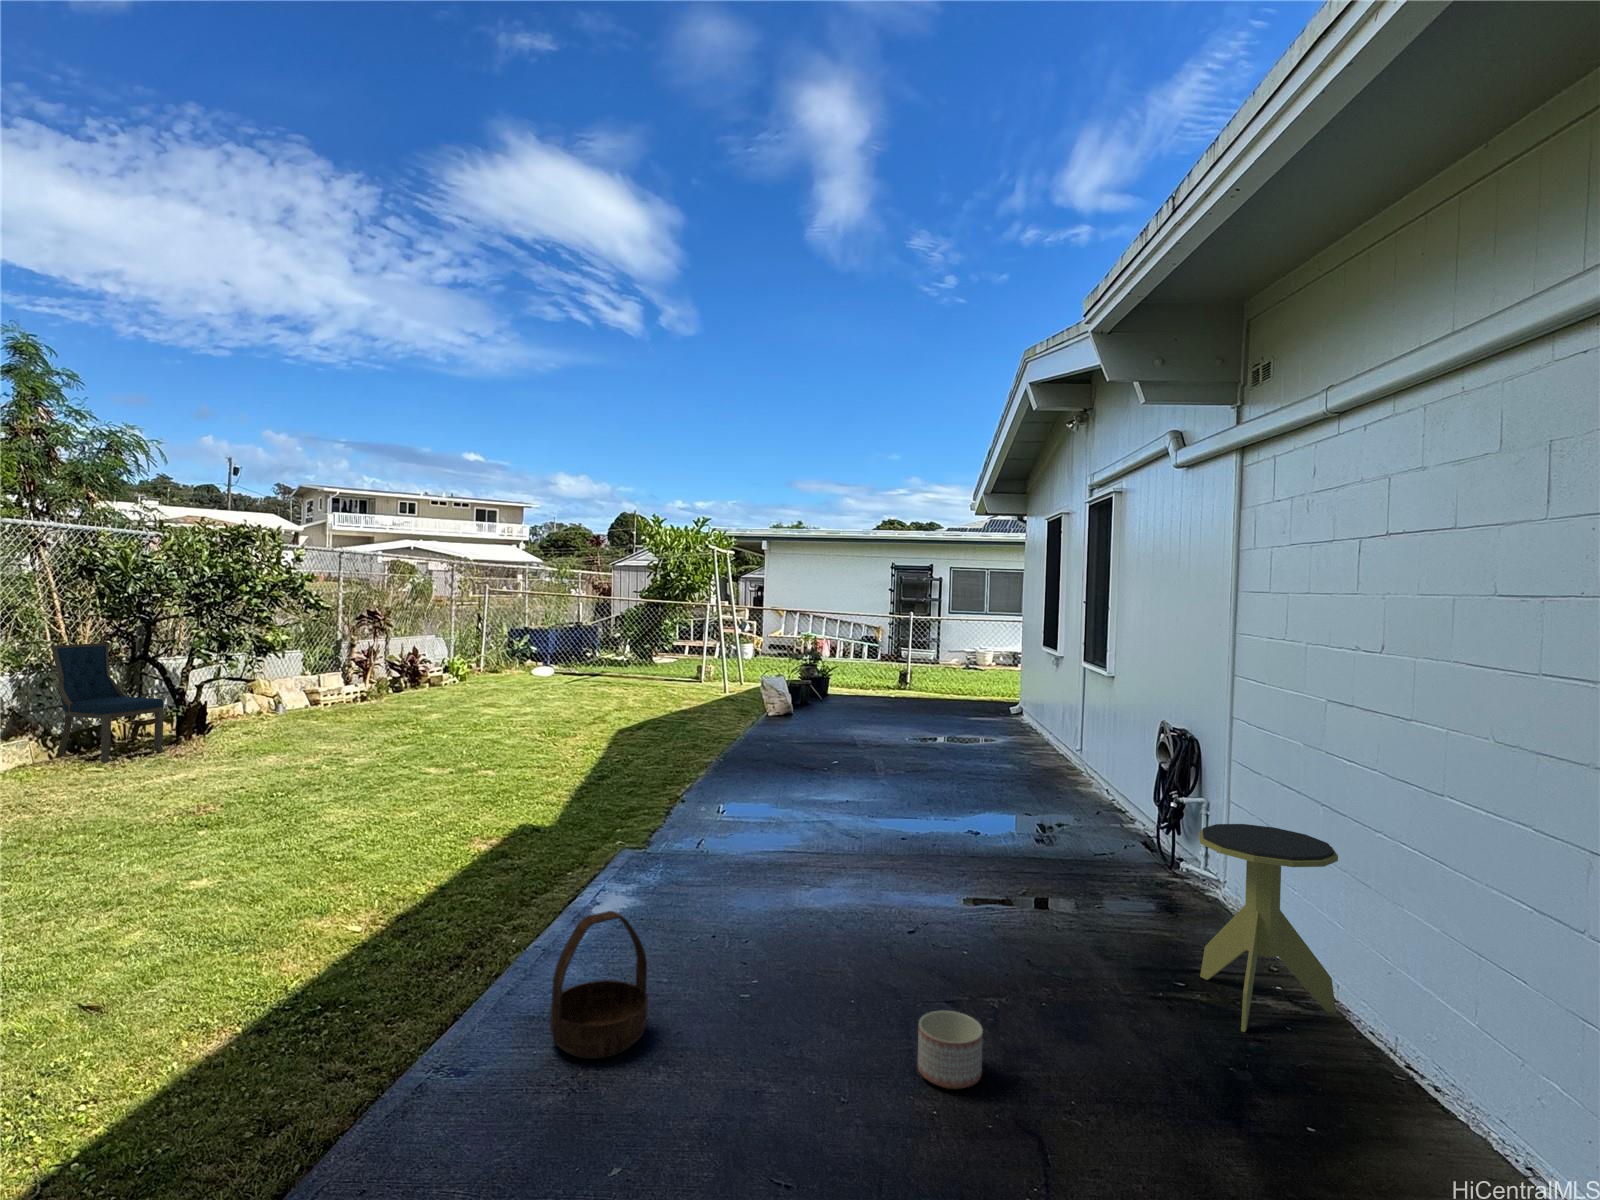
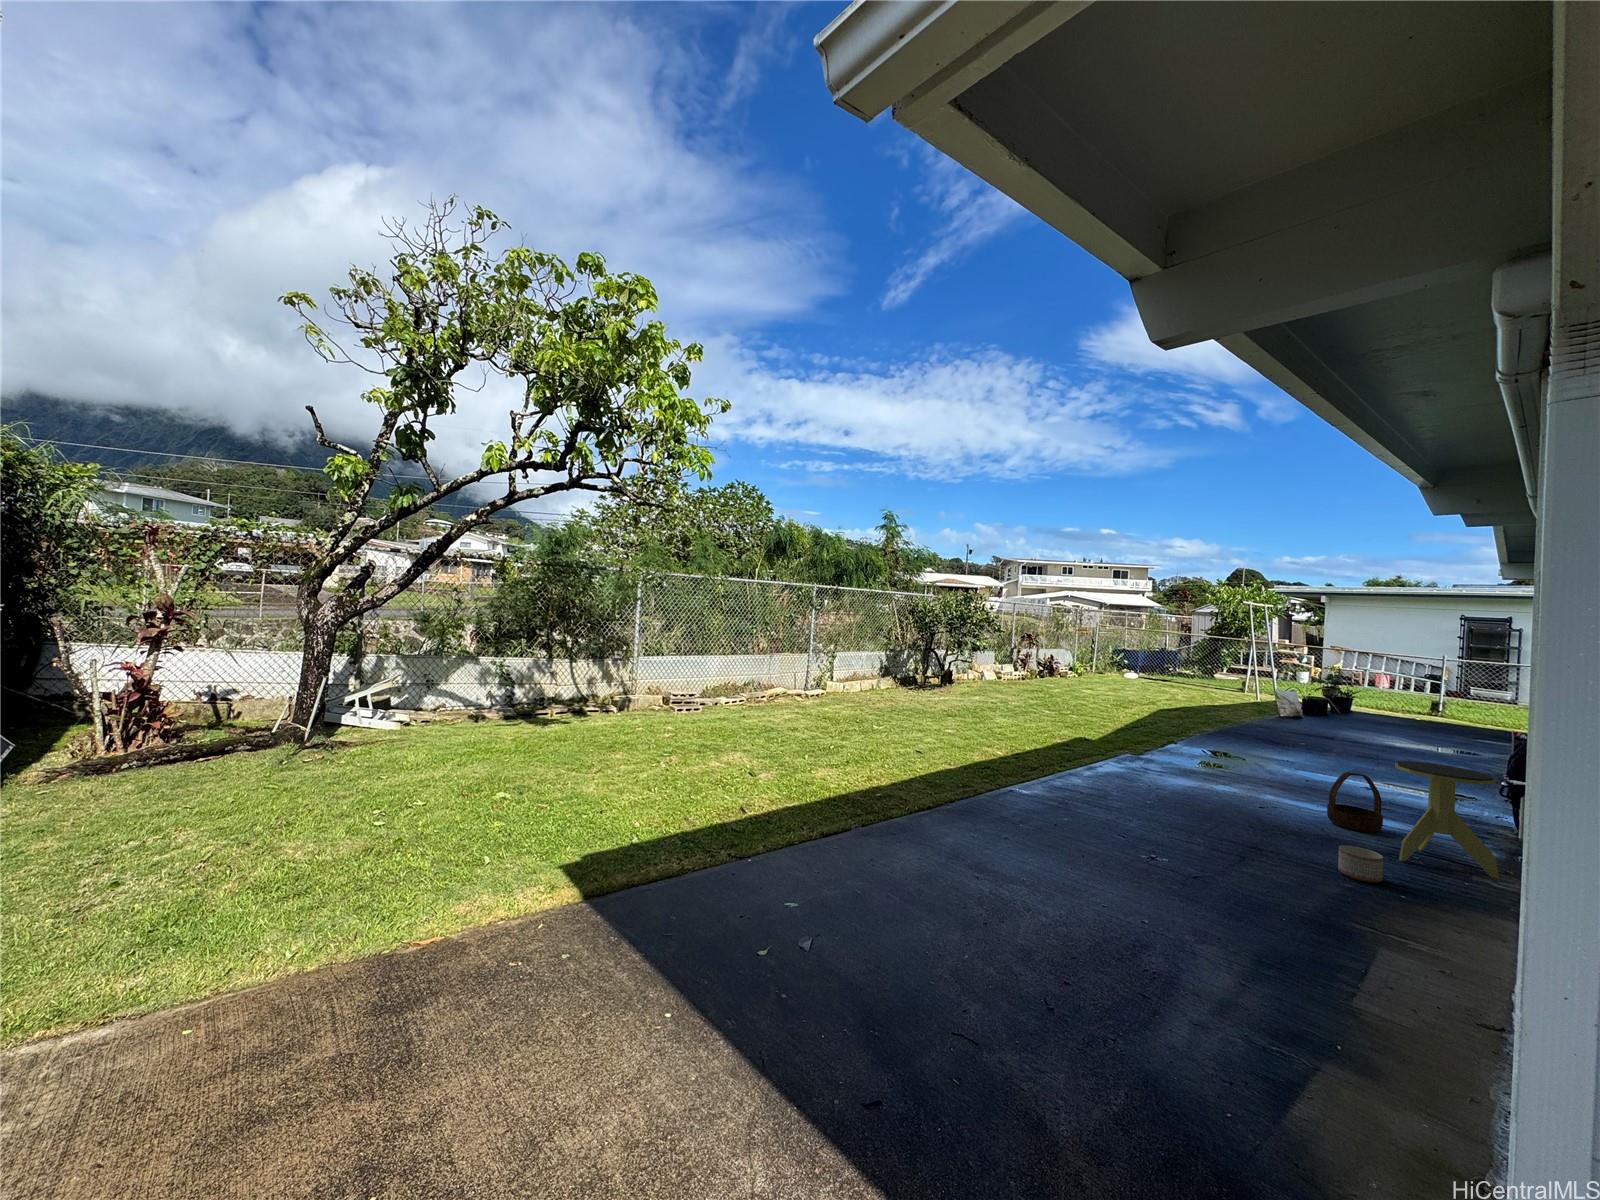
chair: present [52,643,164,763] -> none [901,642,937,690]
basket: present [550,911,648,1059] -> present [1327,772,1383,832]
planter: present [918,1011,983,1089] -> present [1338,846,1383,883]

